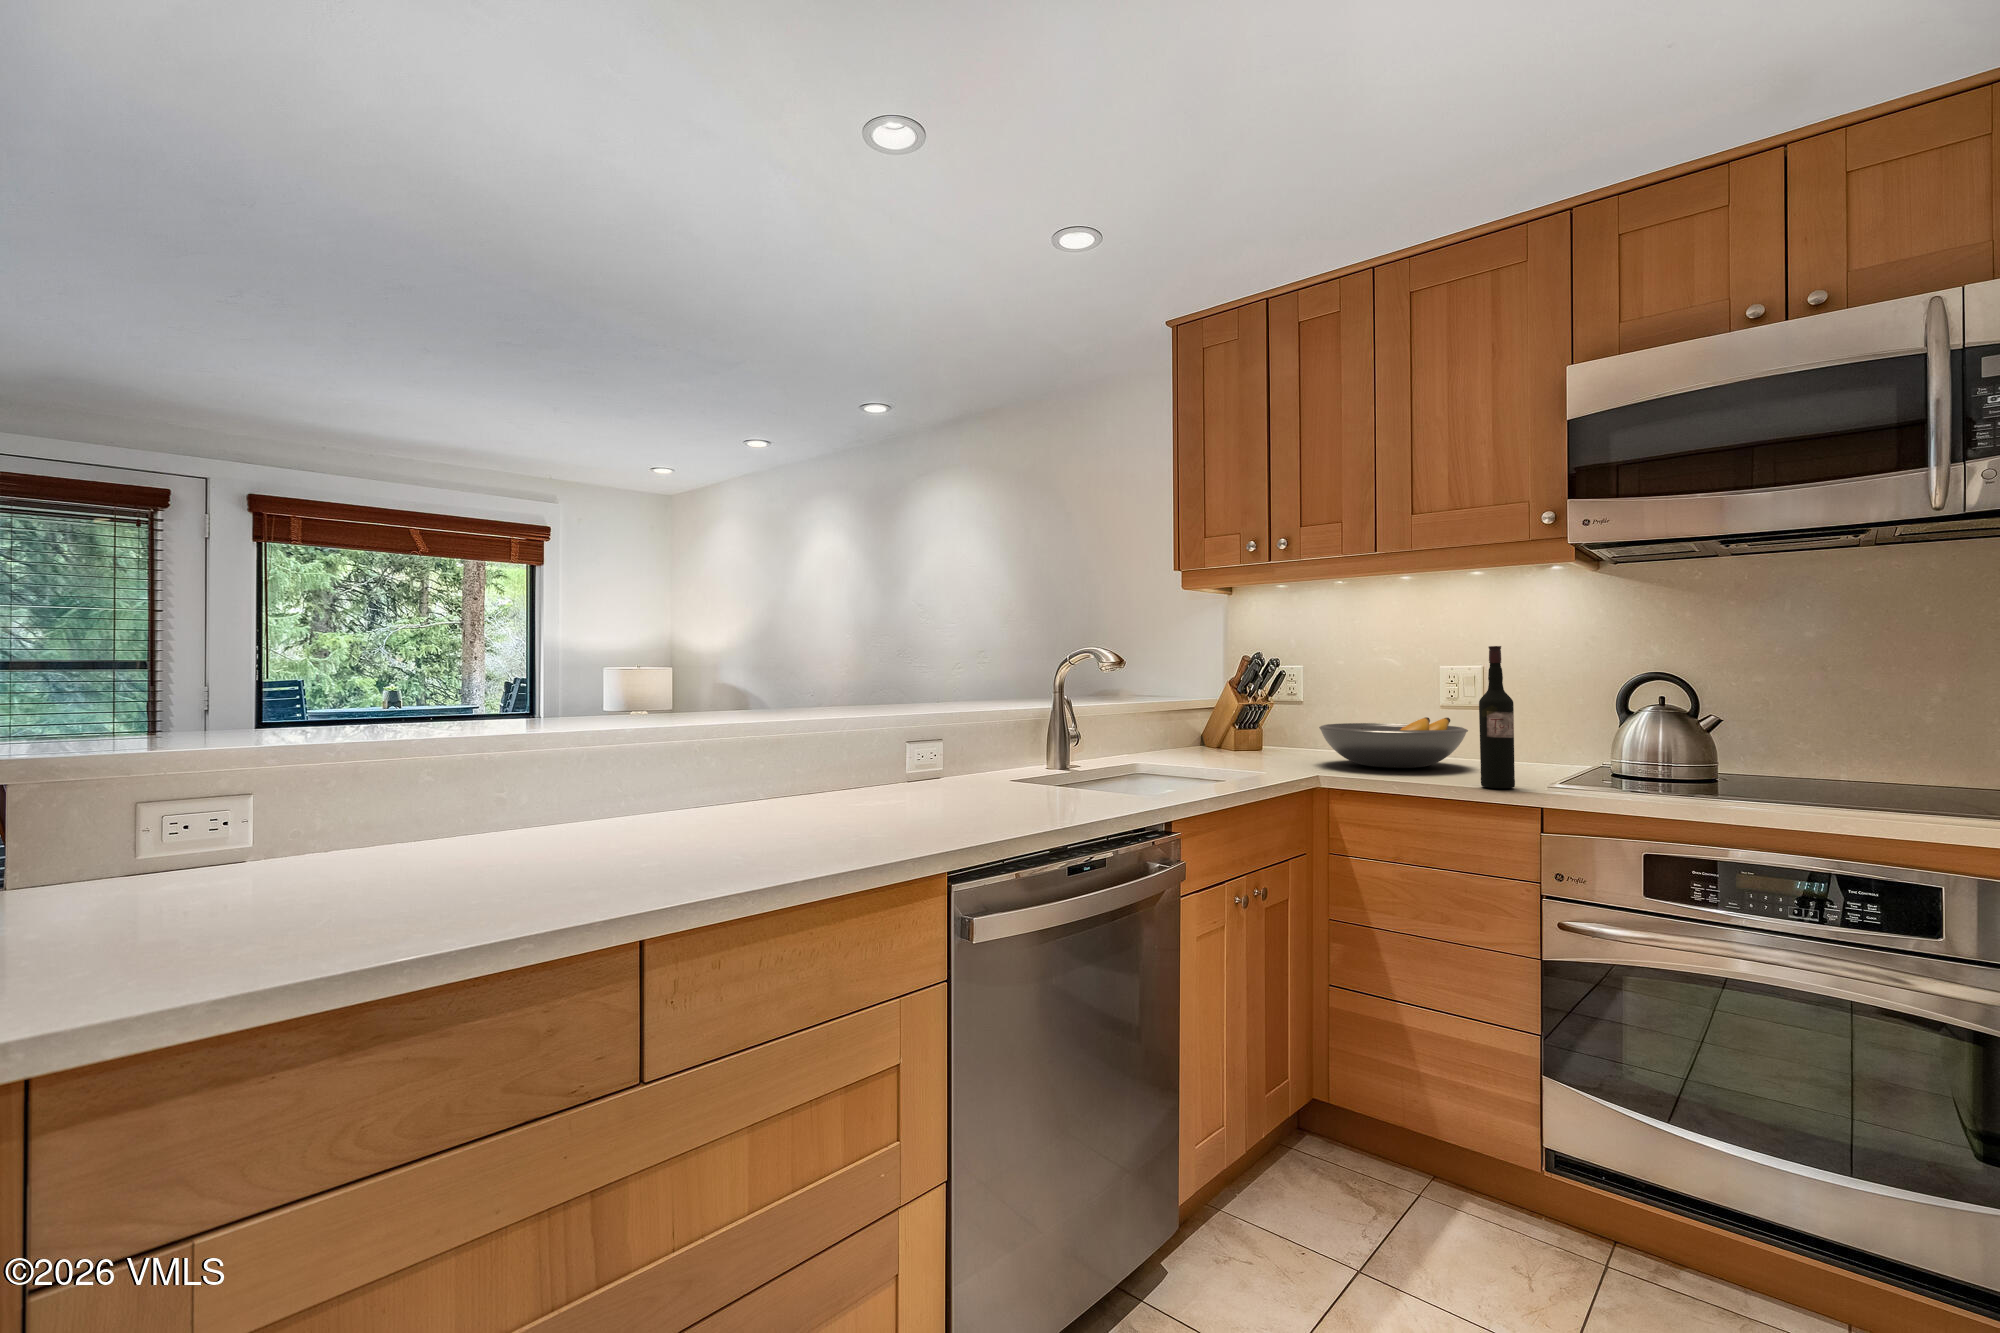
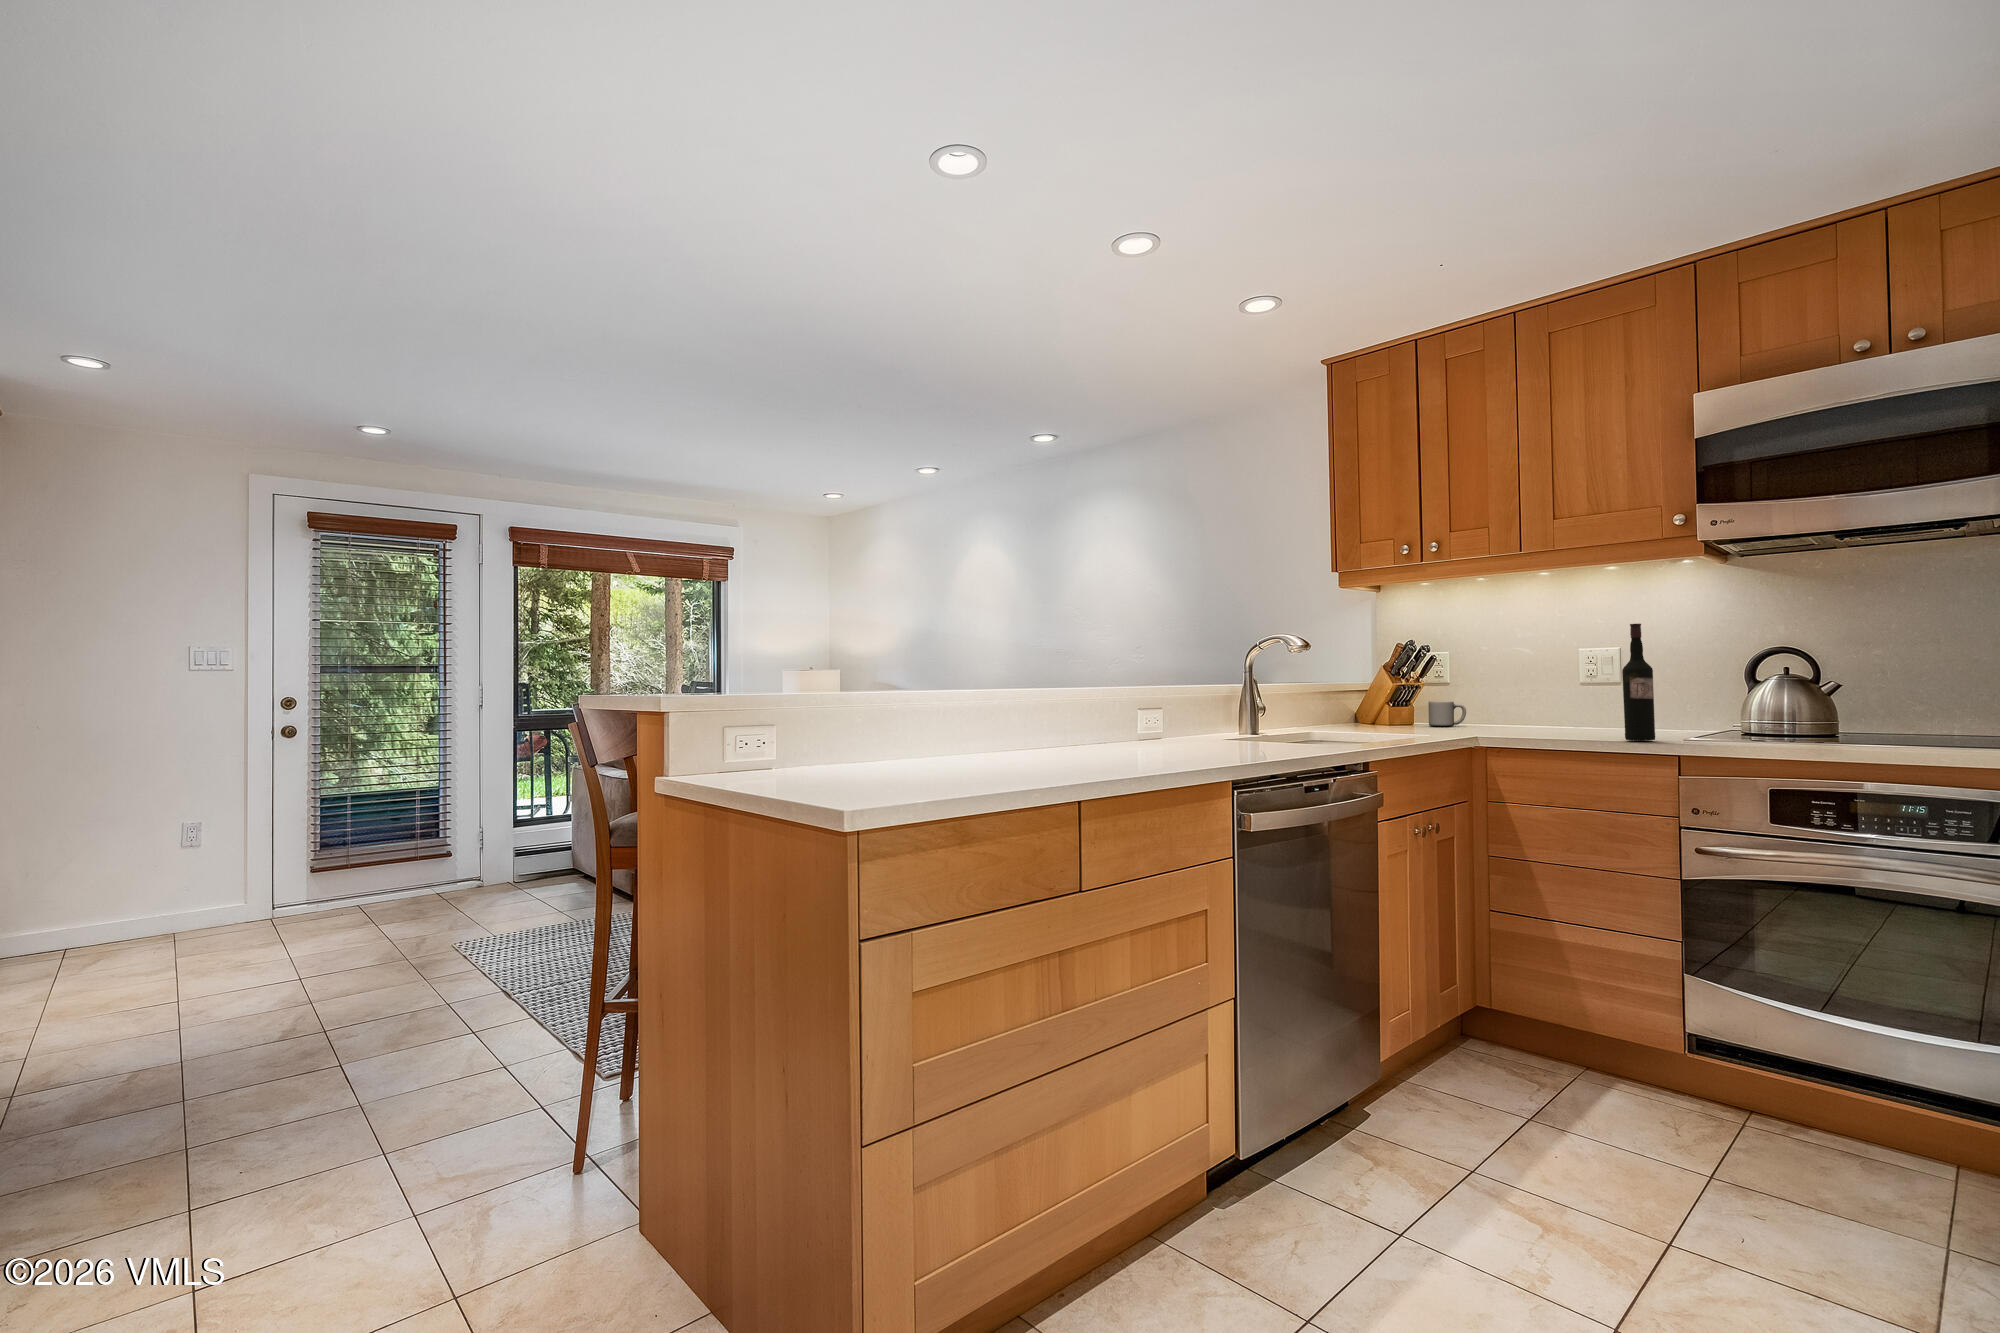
fruit bowl: present [1319,717,1468,768] -> none [1475,690,1610,732]
mug: none [1275,722,1316,752] -> present [1428,701,1466,726]

